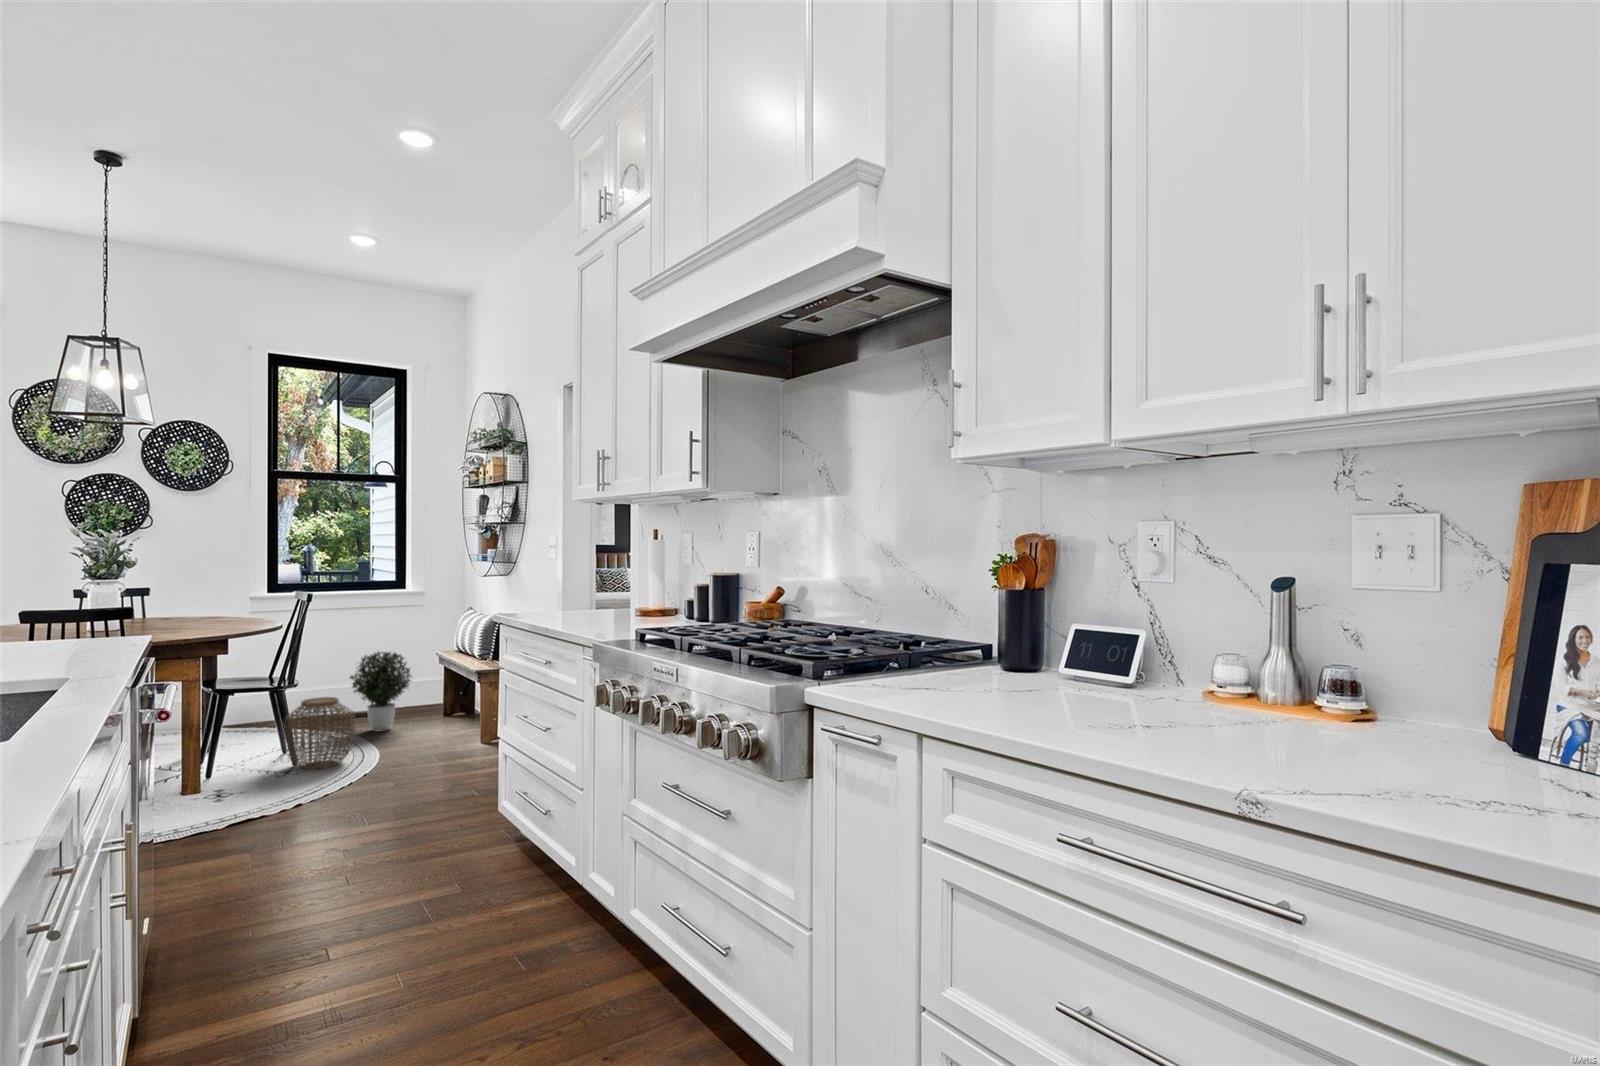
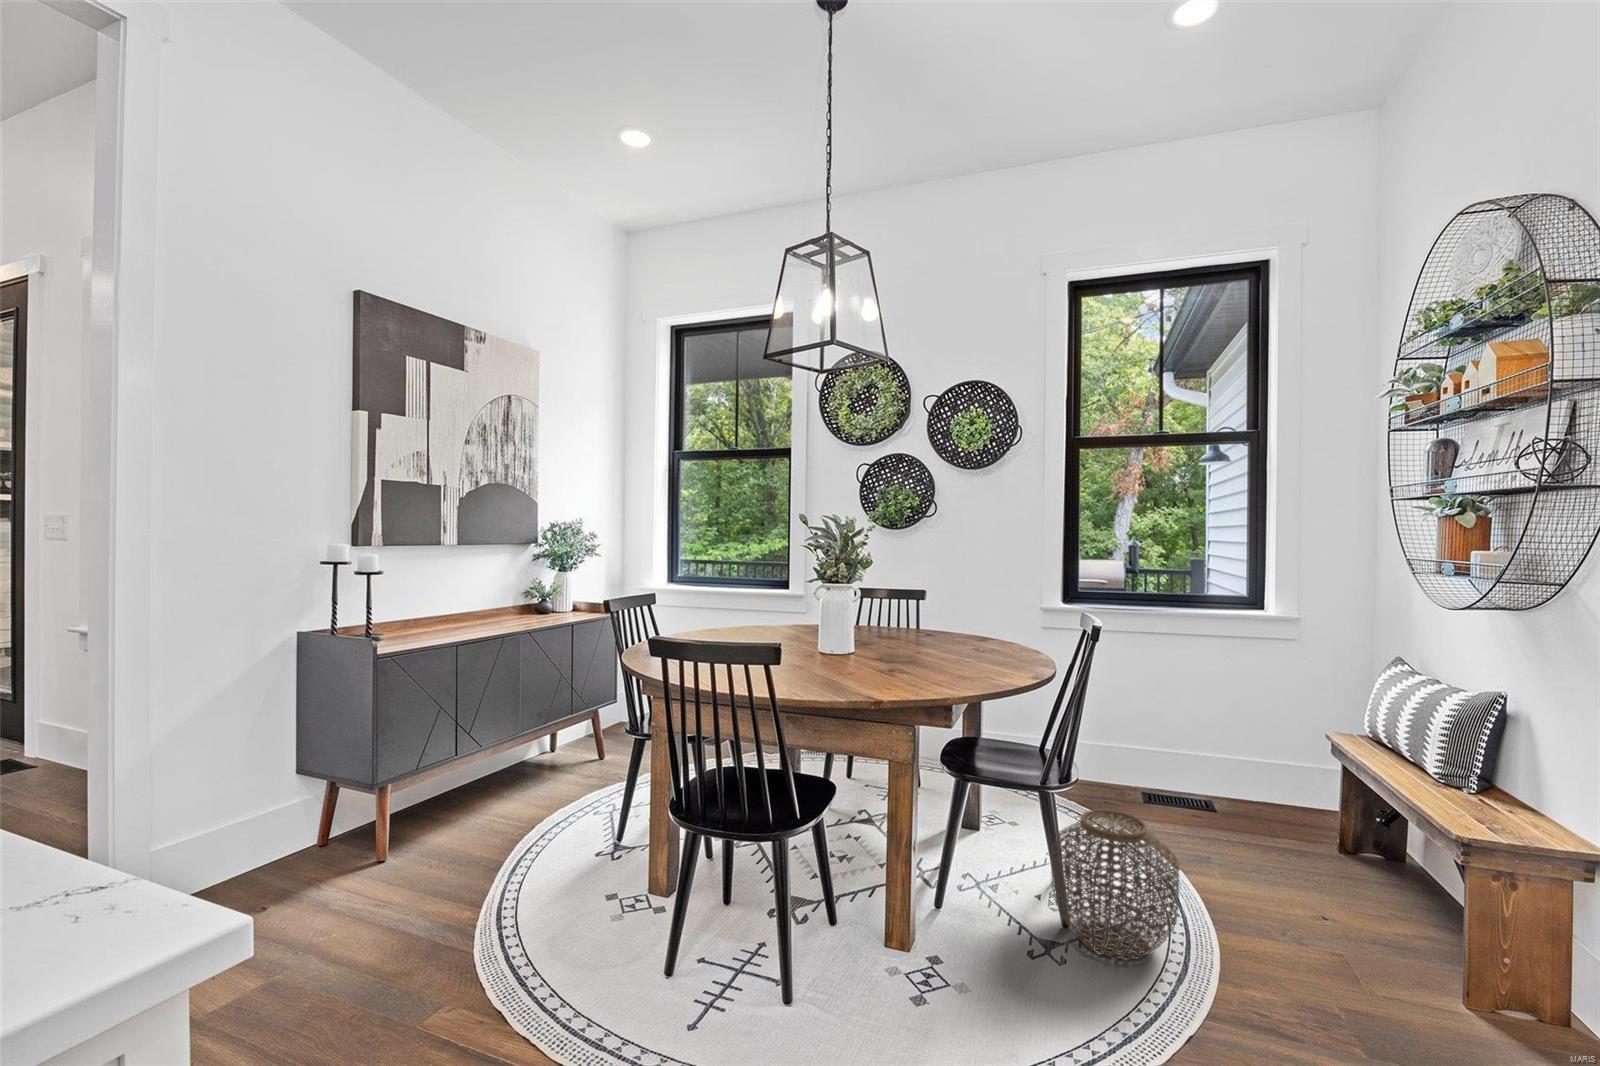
potted plant: present [350,652,411,731] -> none [1173,717,1289,862]

